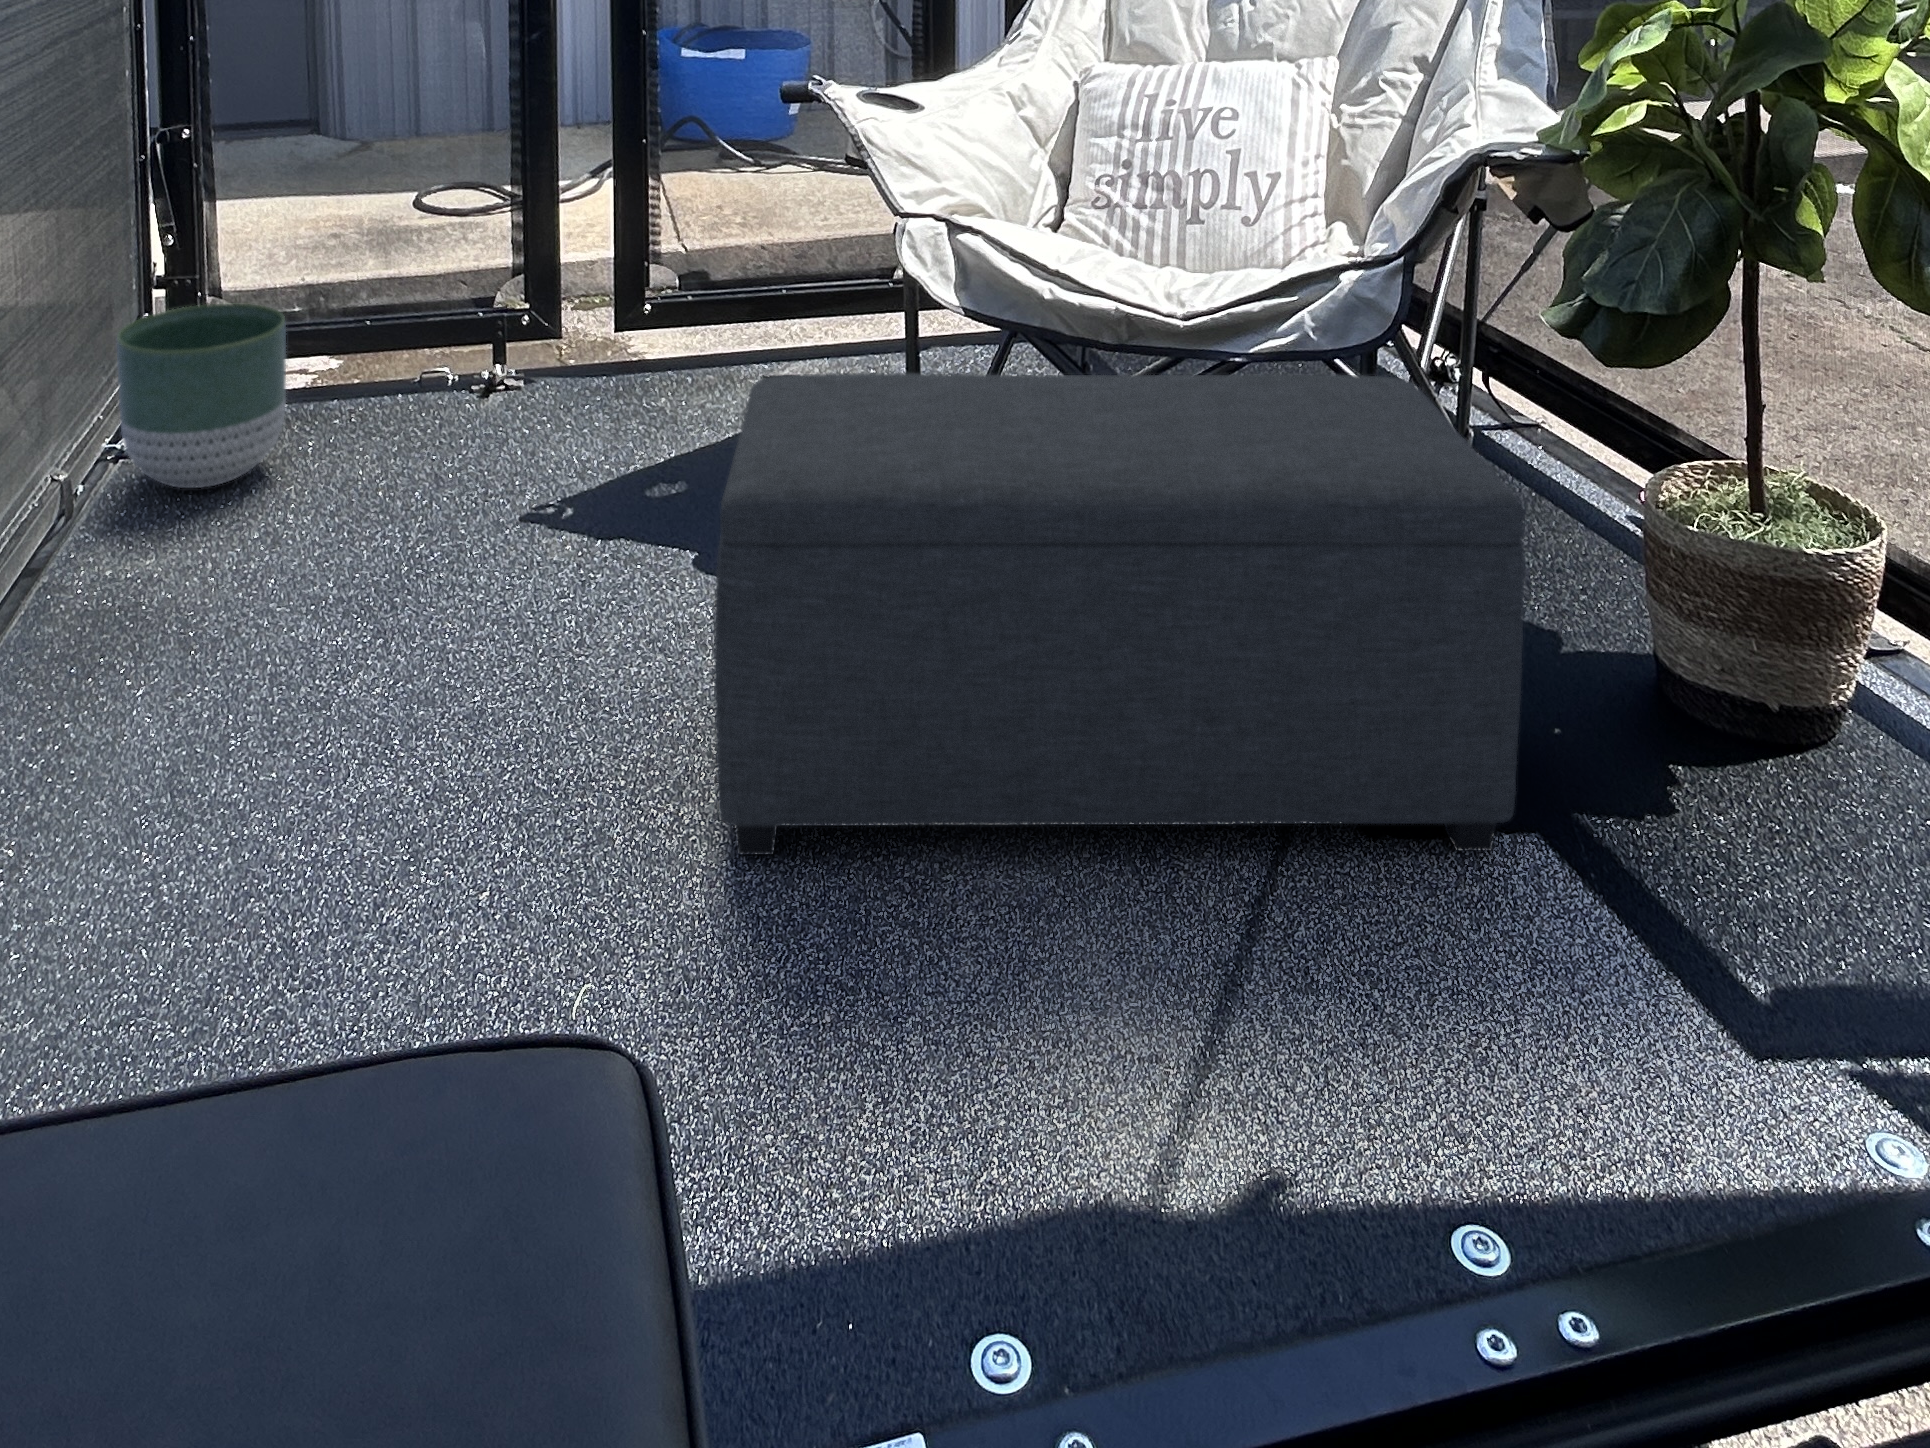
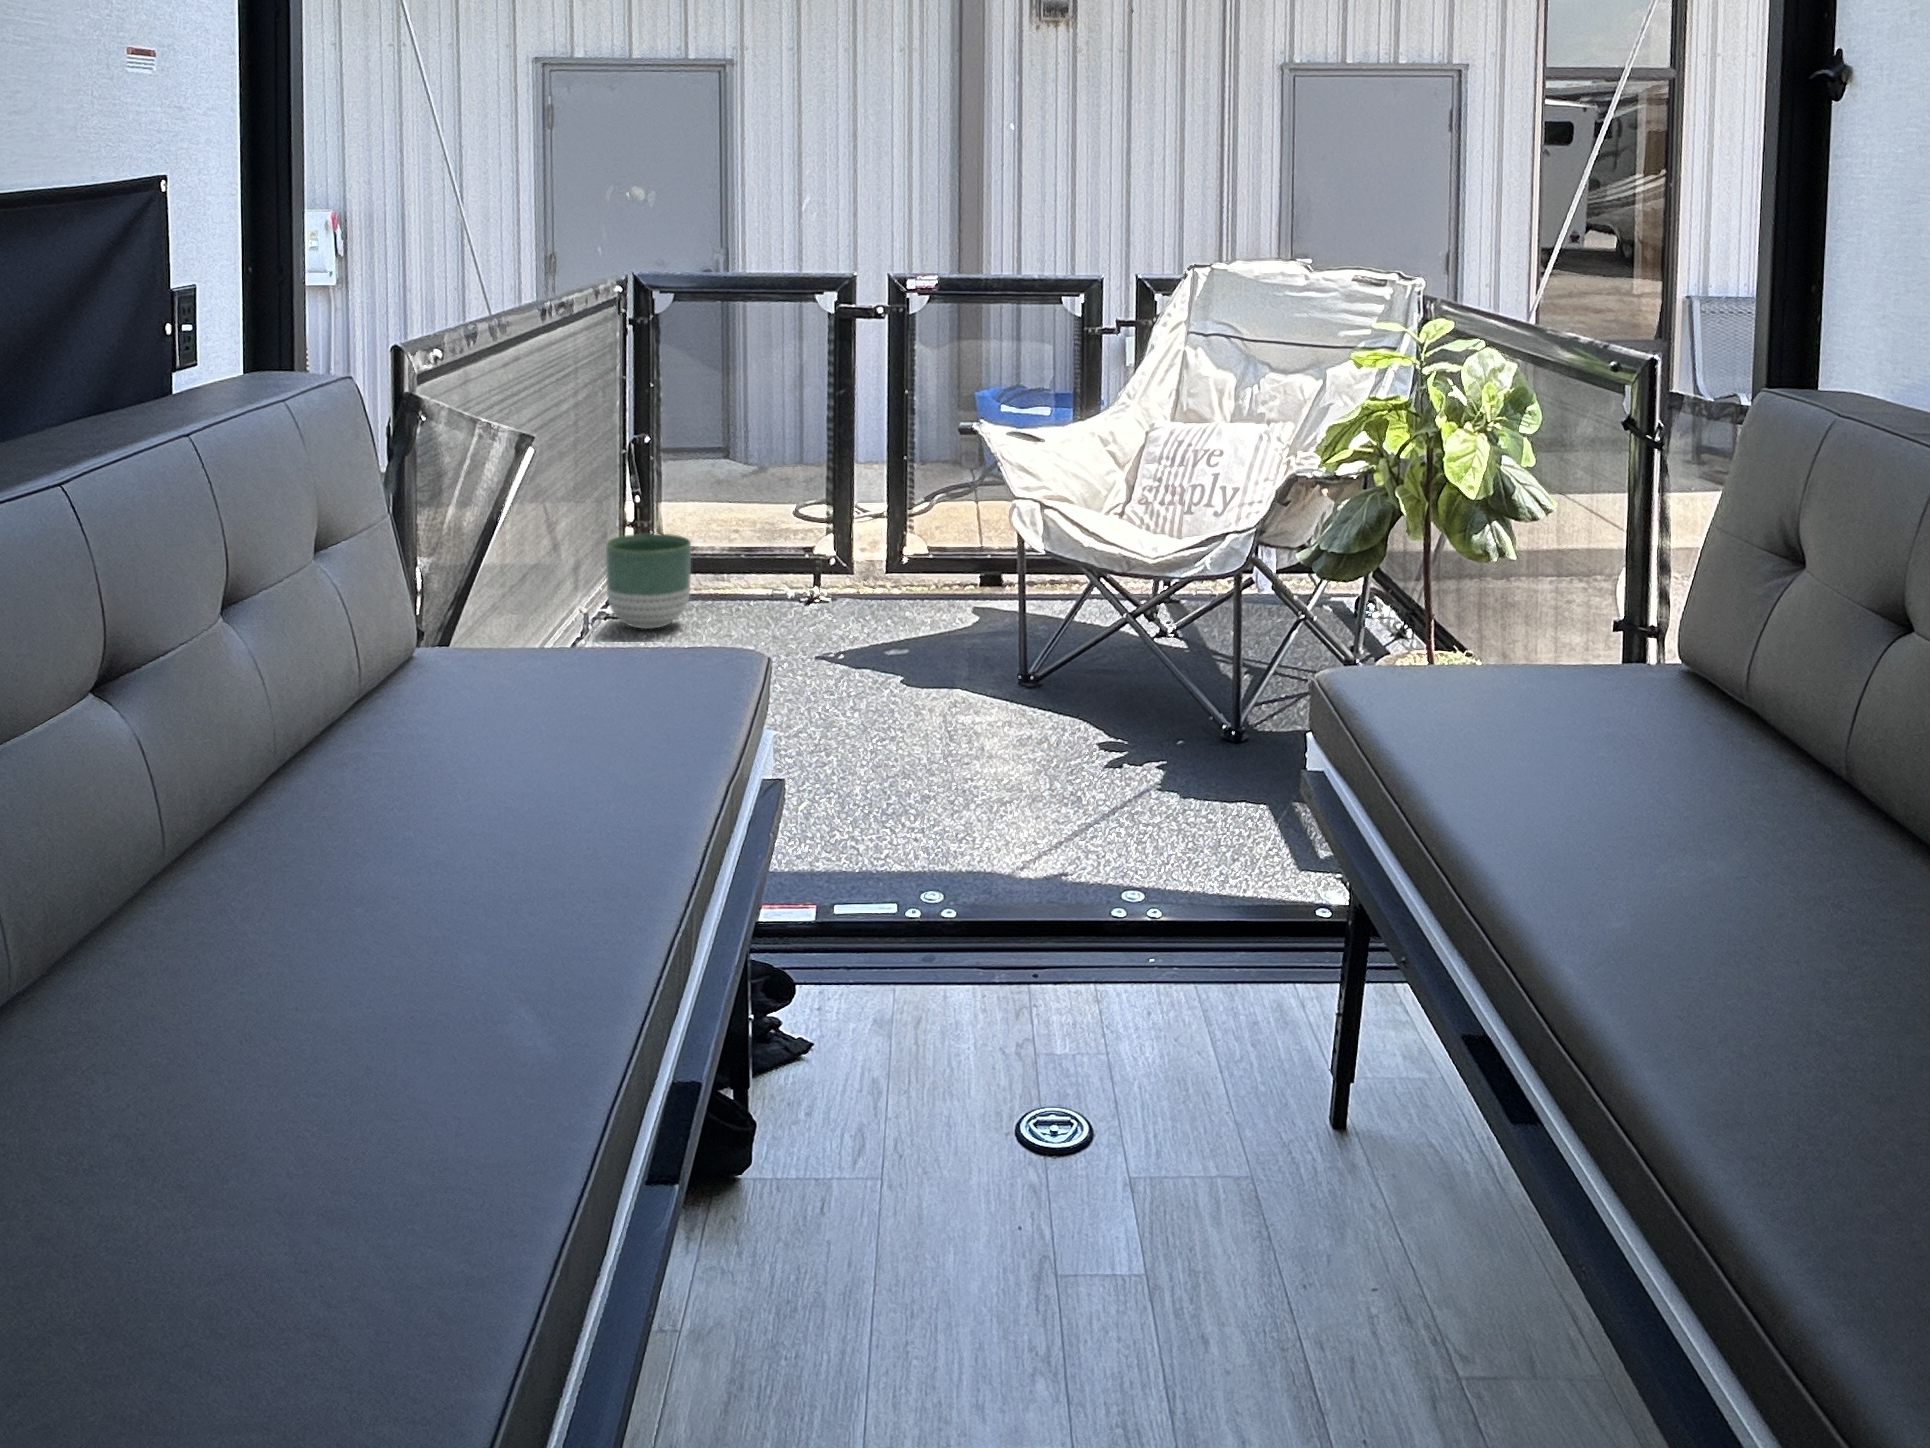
ottoman: present [714,373,1525,855] -> none [841,562,1205,781]

